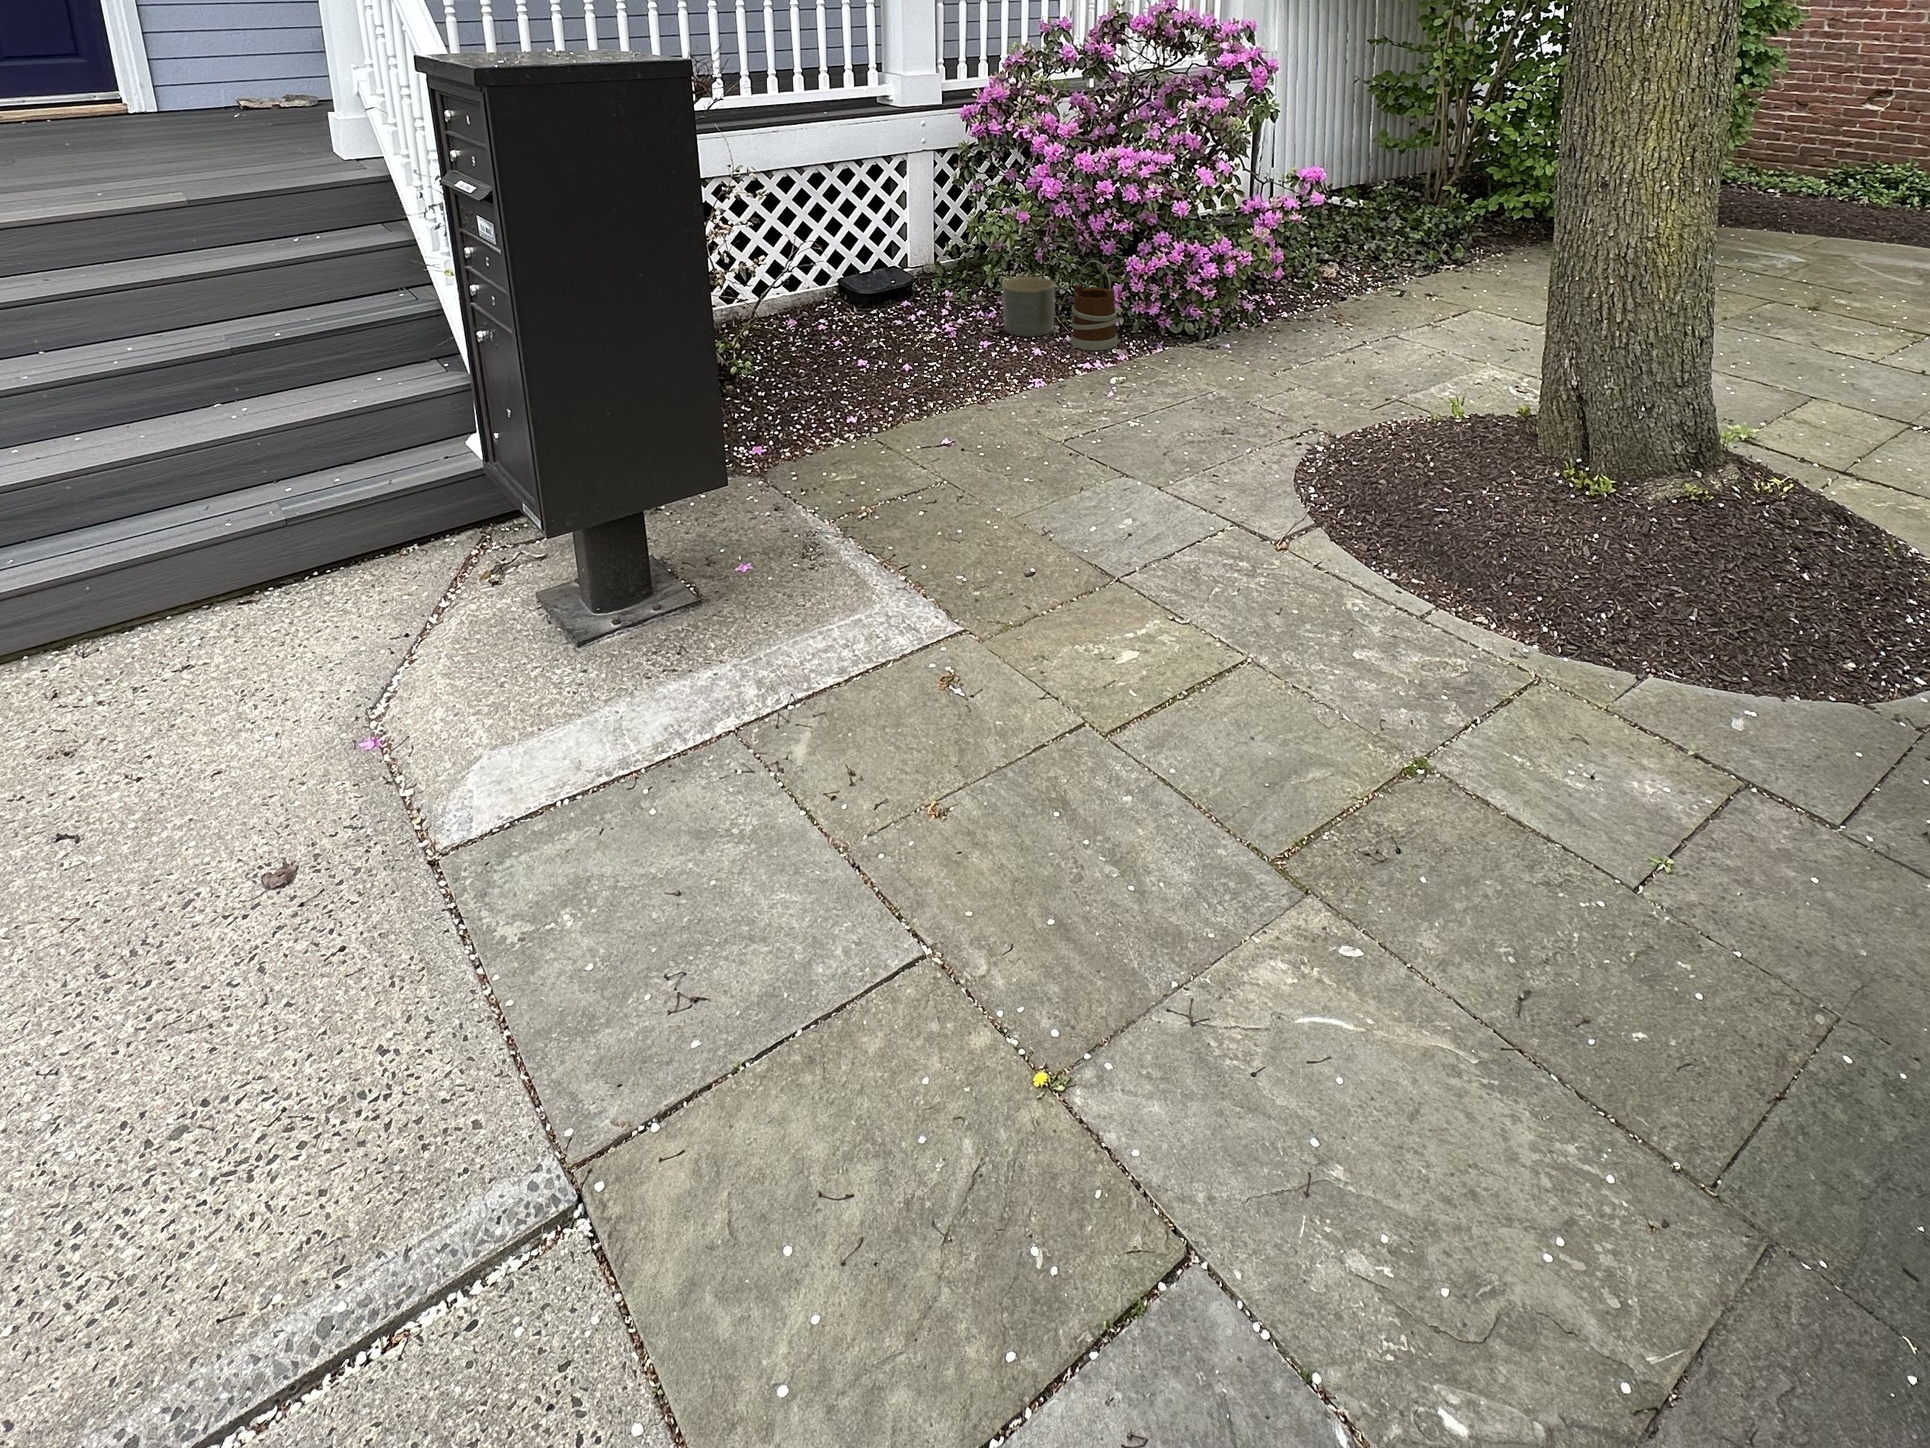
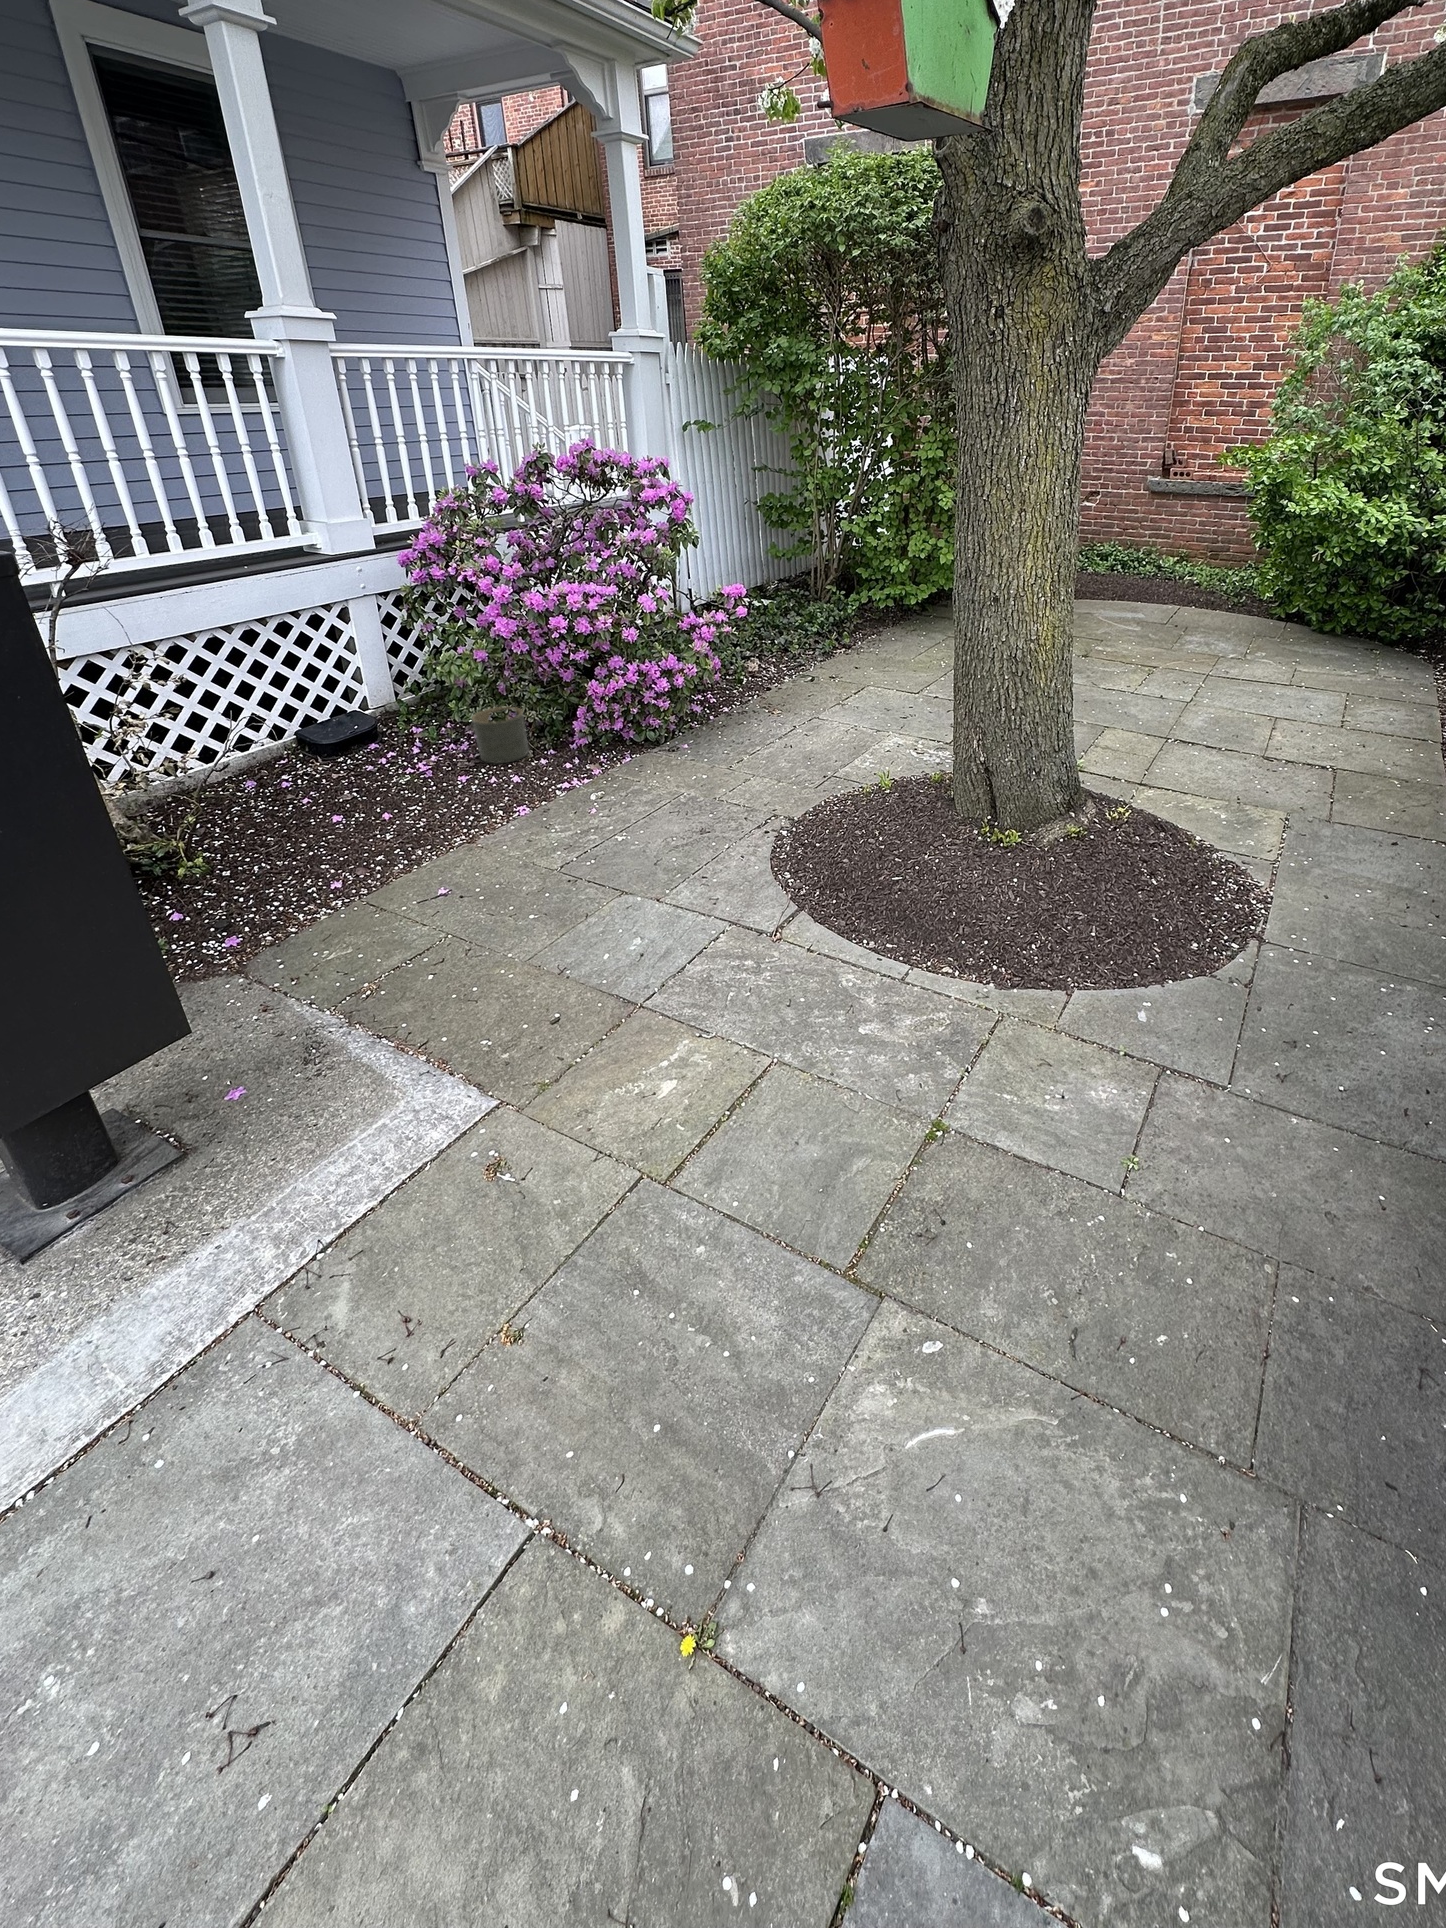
wooden bucket: present [1070,260,1118,350] -> none [543,688,591,768]

